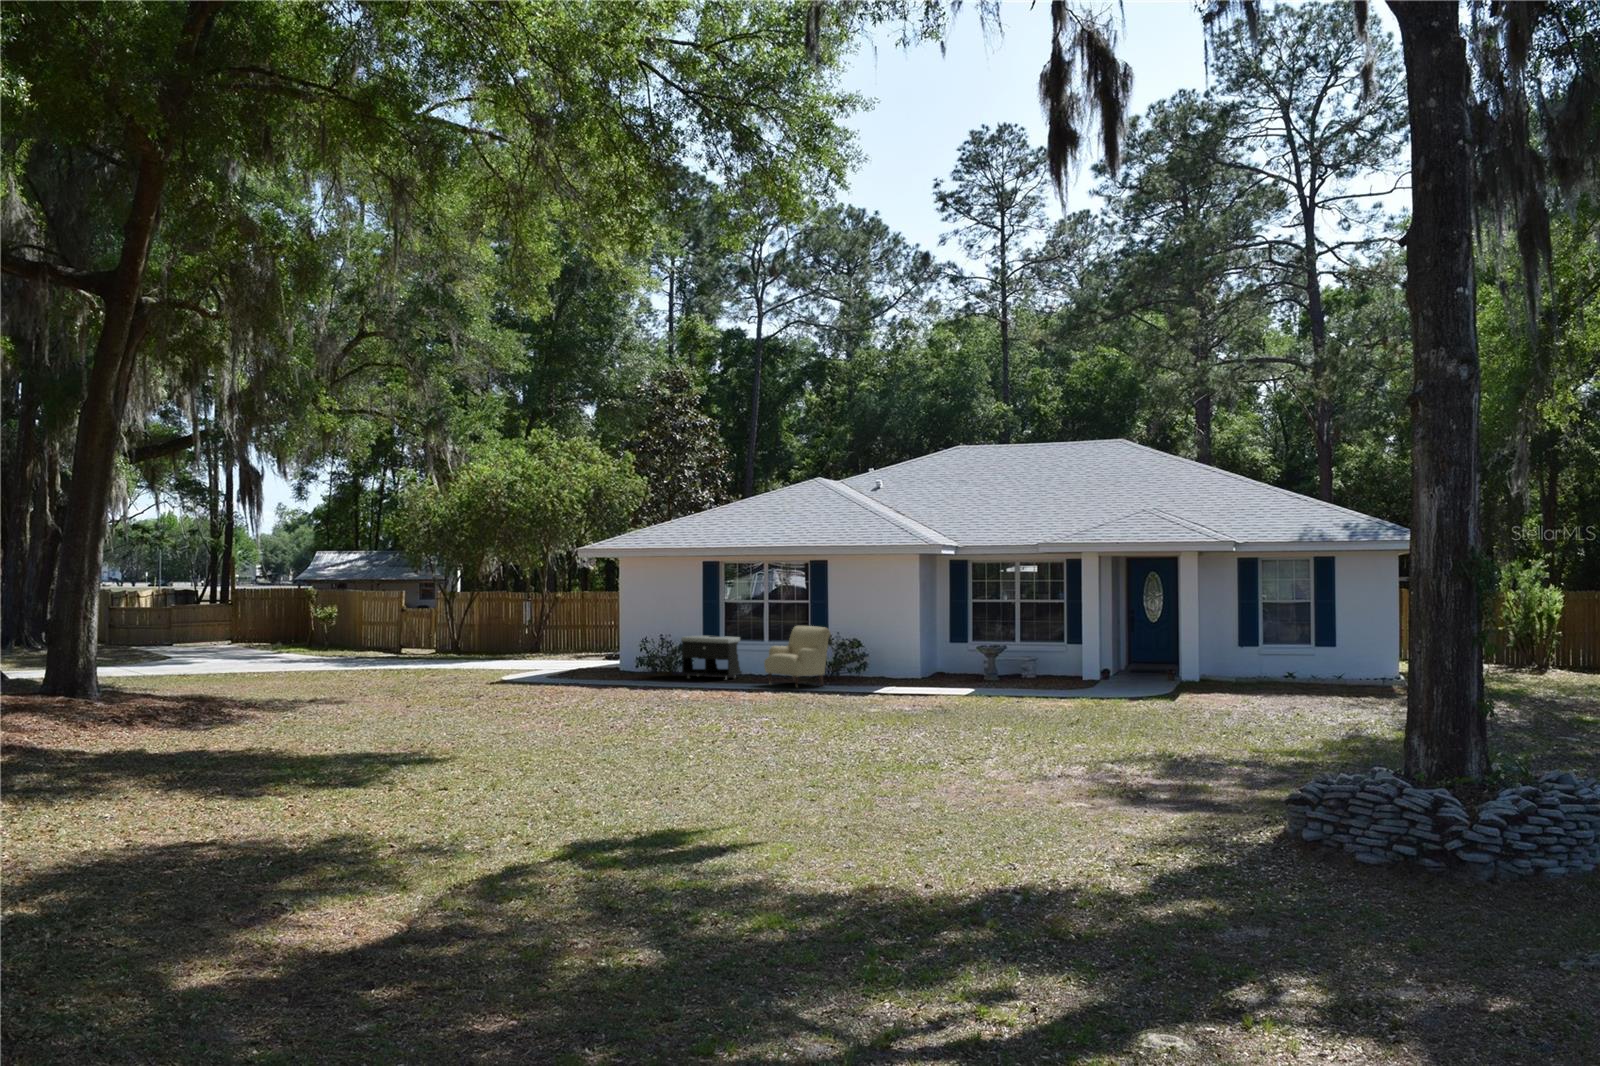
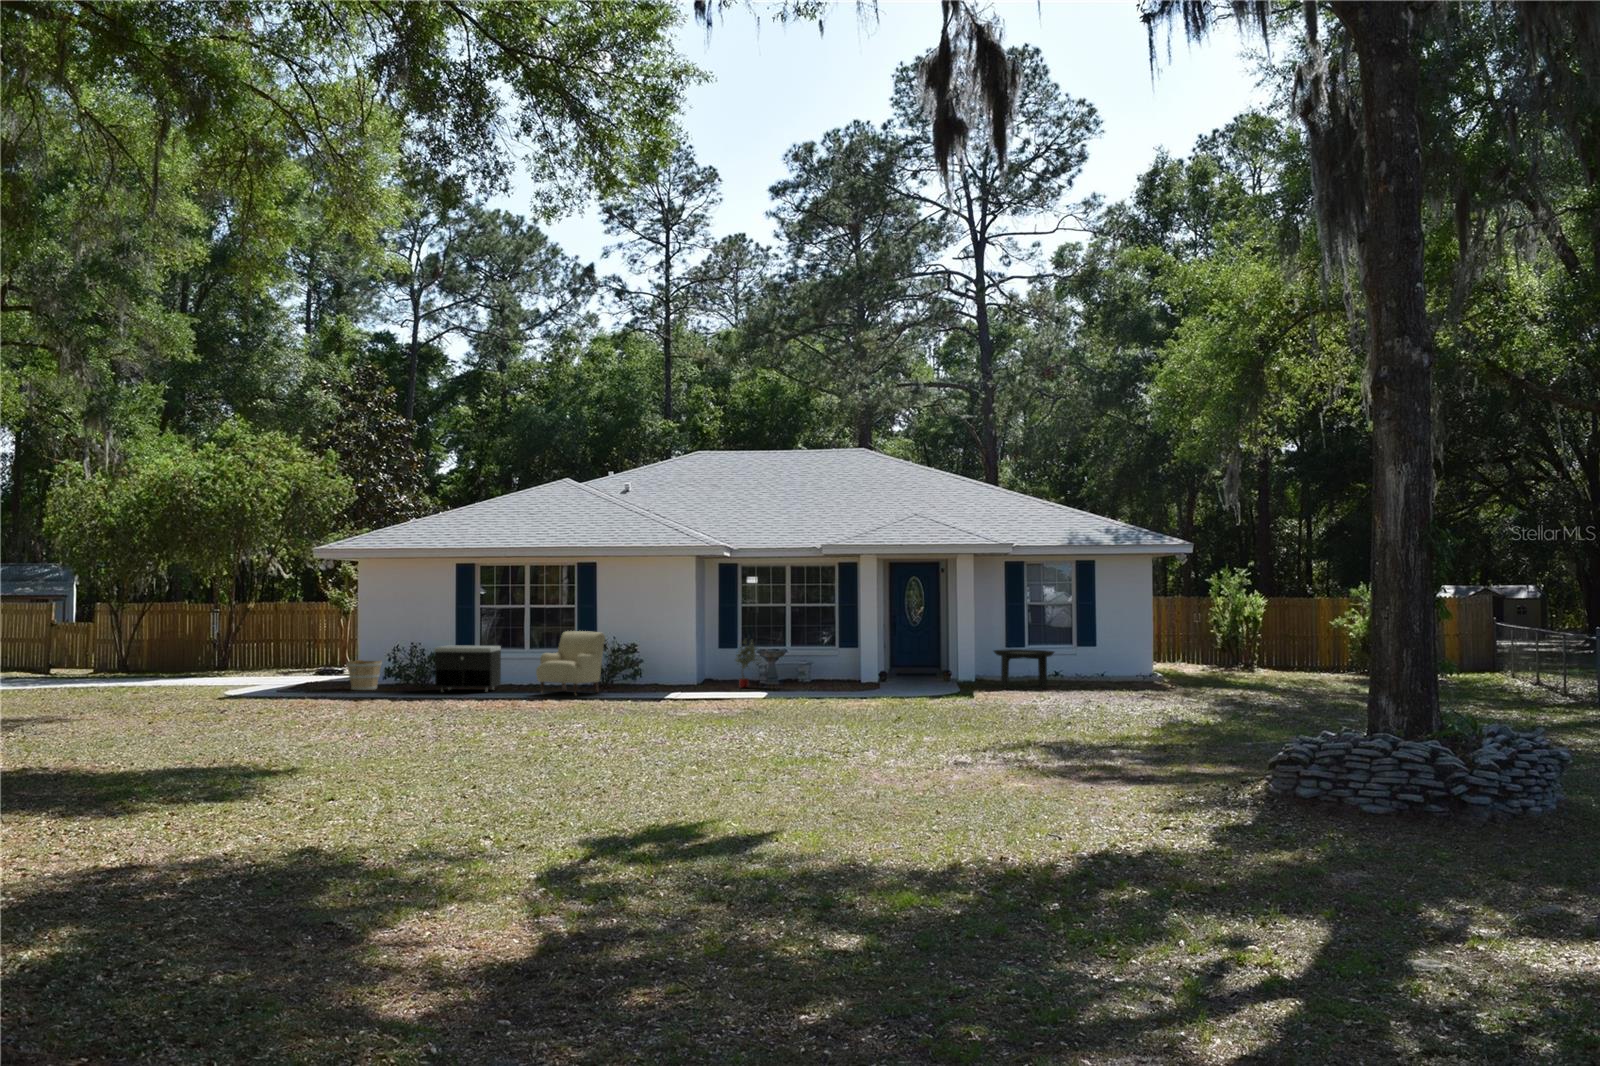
potted tree: none [960,637,987,687] -> present [735,639,761,688]
wooden bucket: none [613,646,644,674] -> present [347,660,382,690]
round table: none [1230,658,1300,703] -> present [994,649,1054,689]

